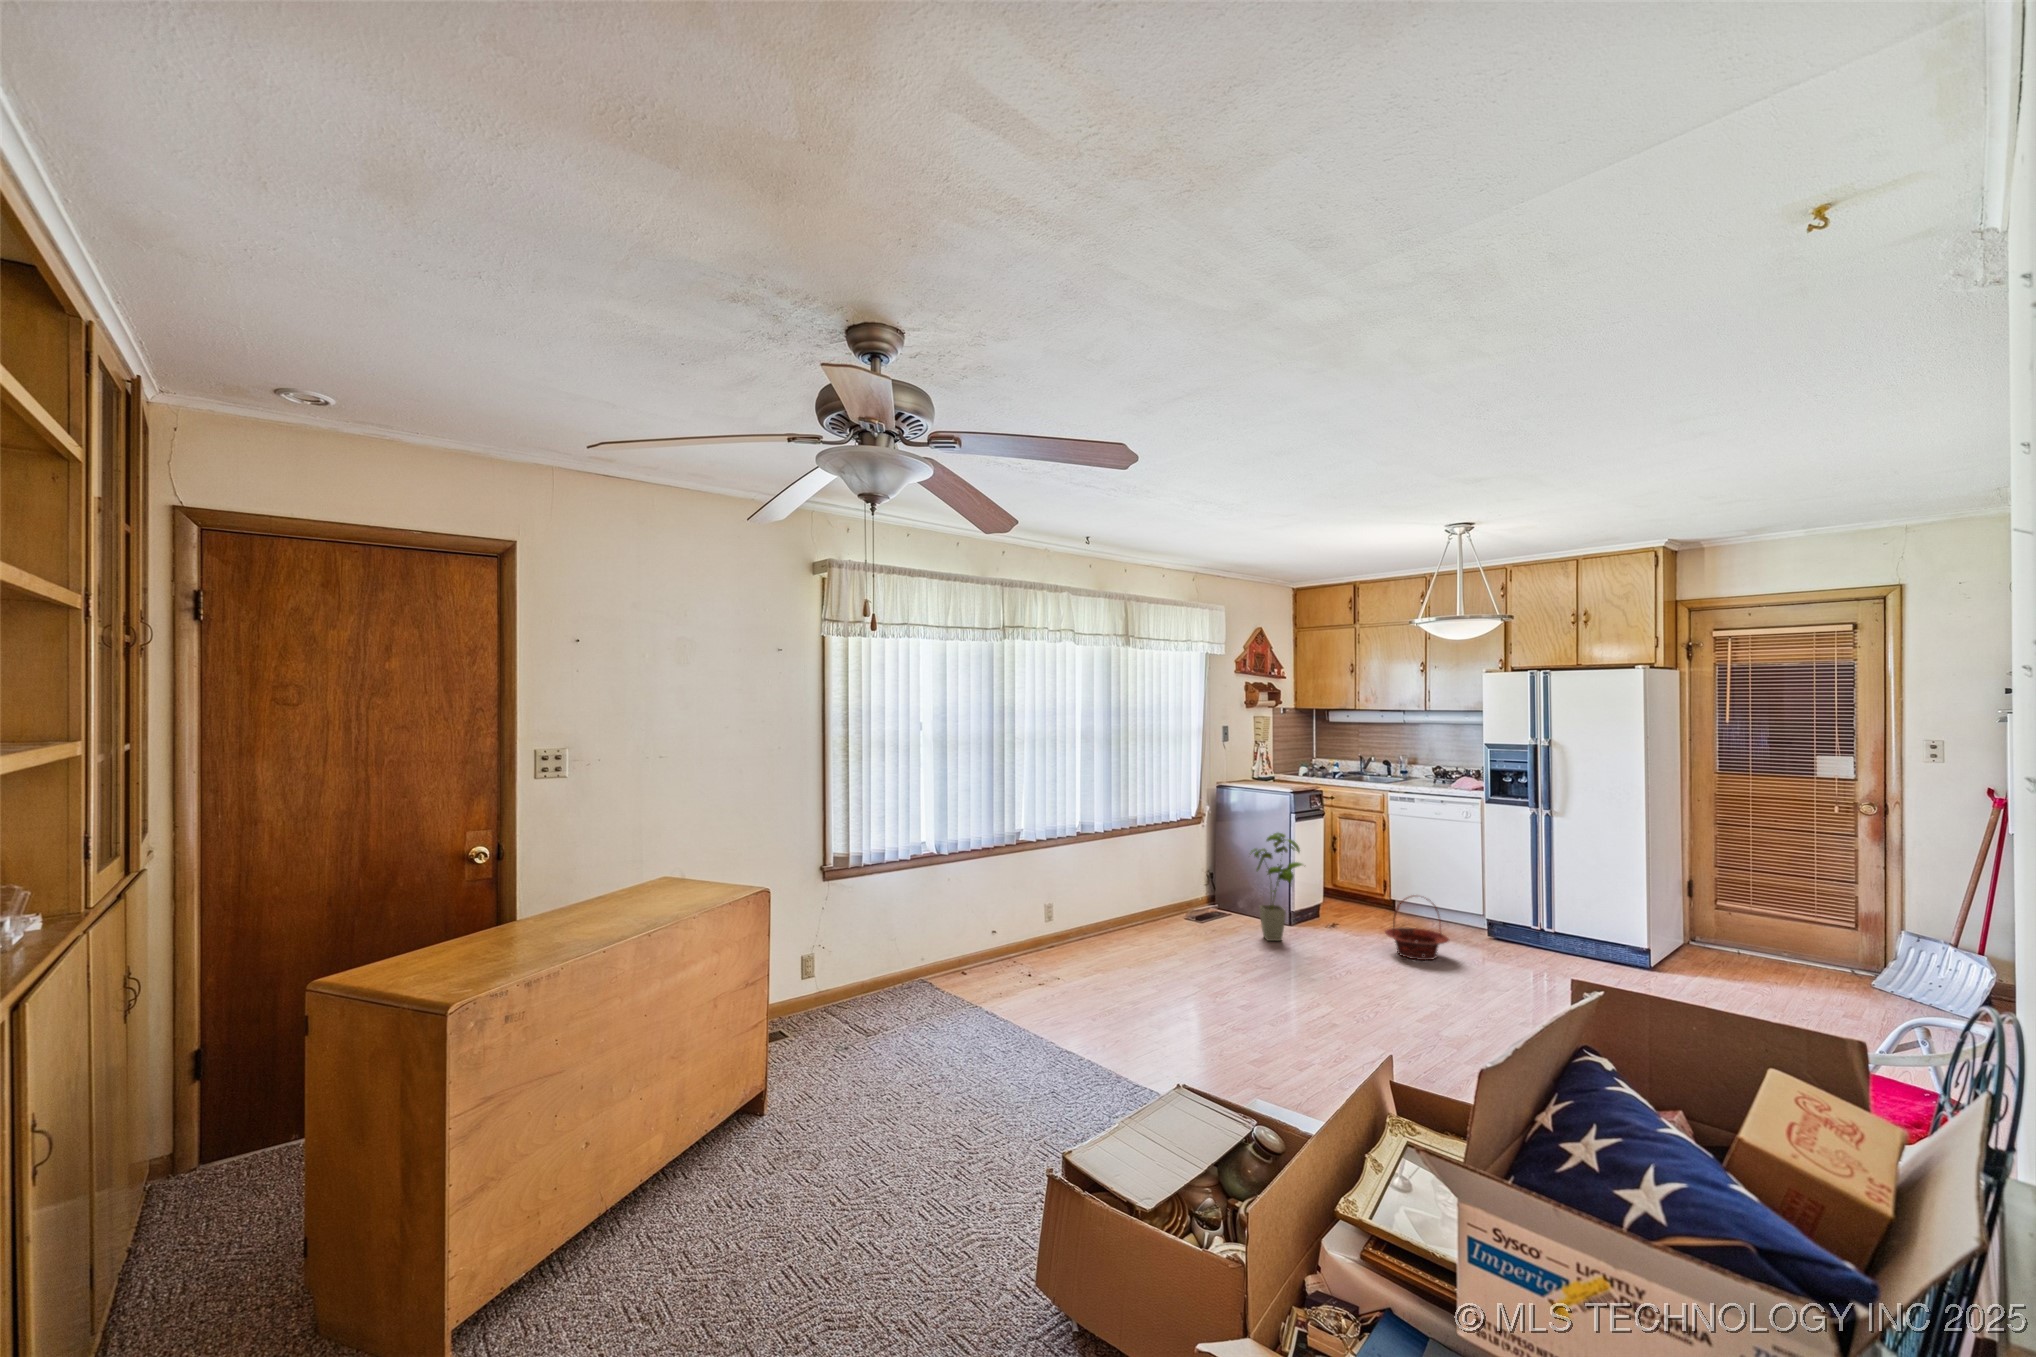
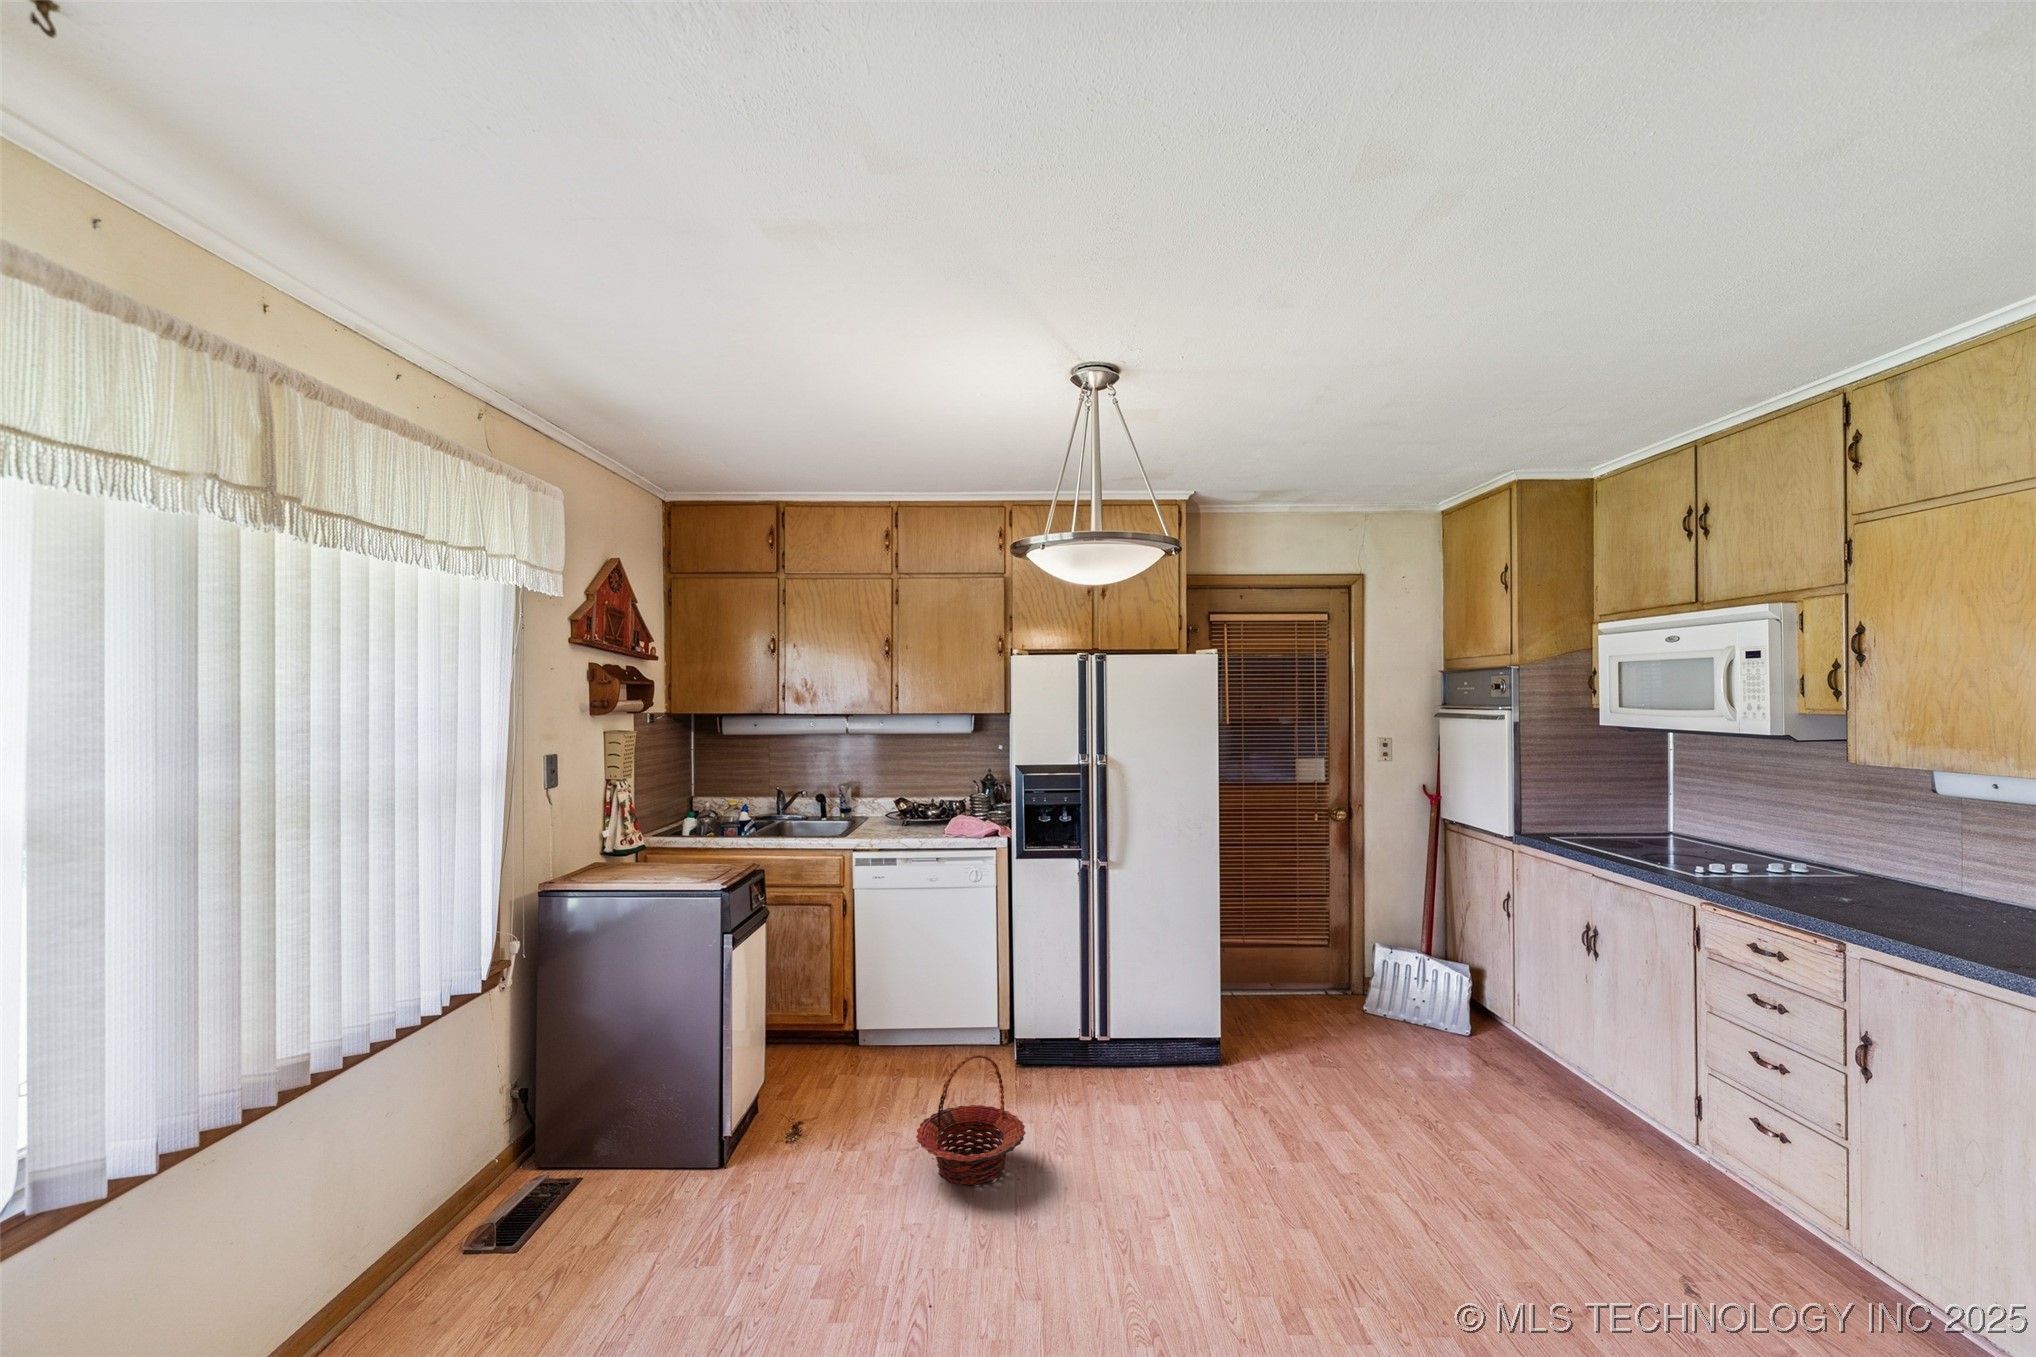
house plant: present [1251,833,1302,941] -> none [644,997,774,1256]

